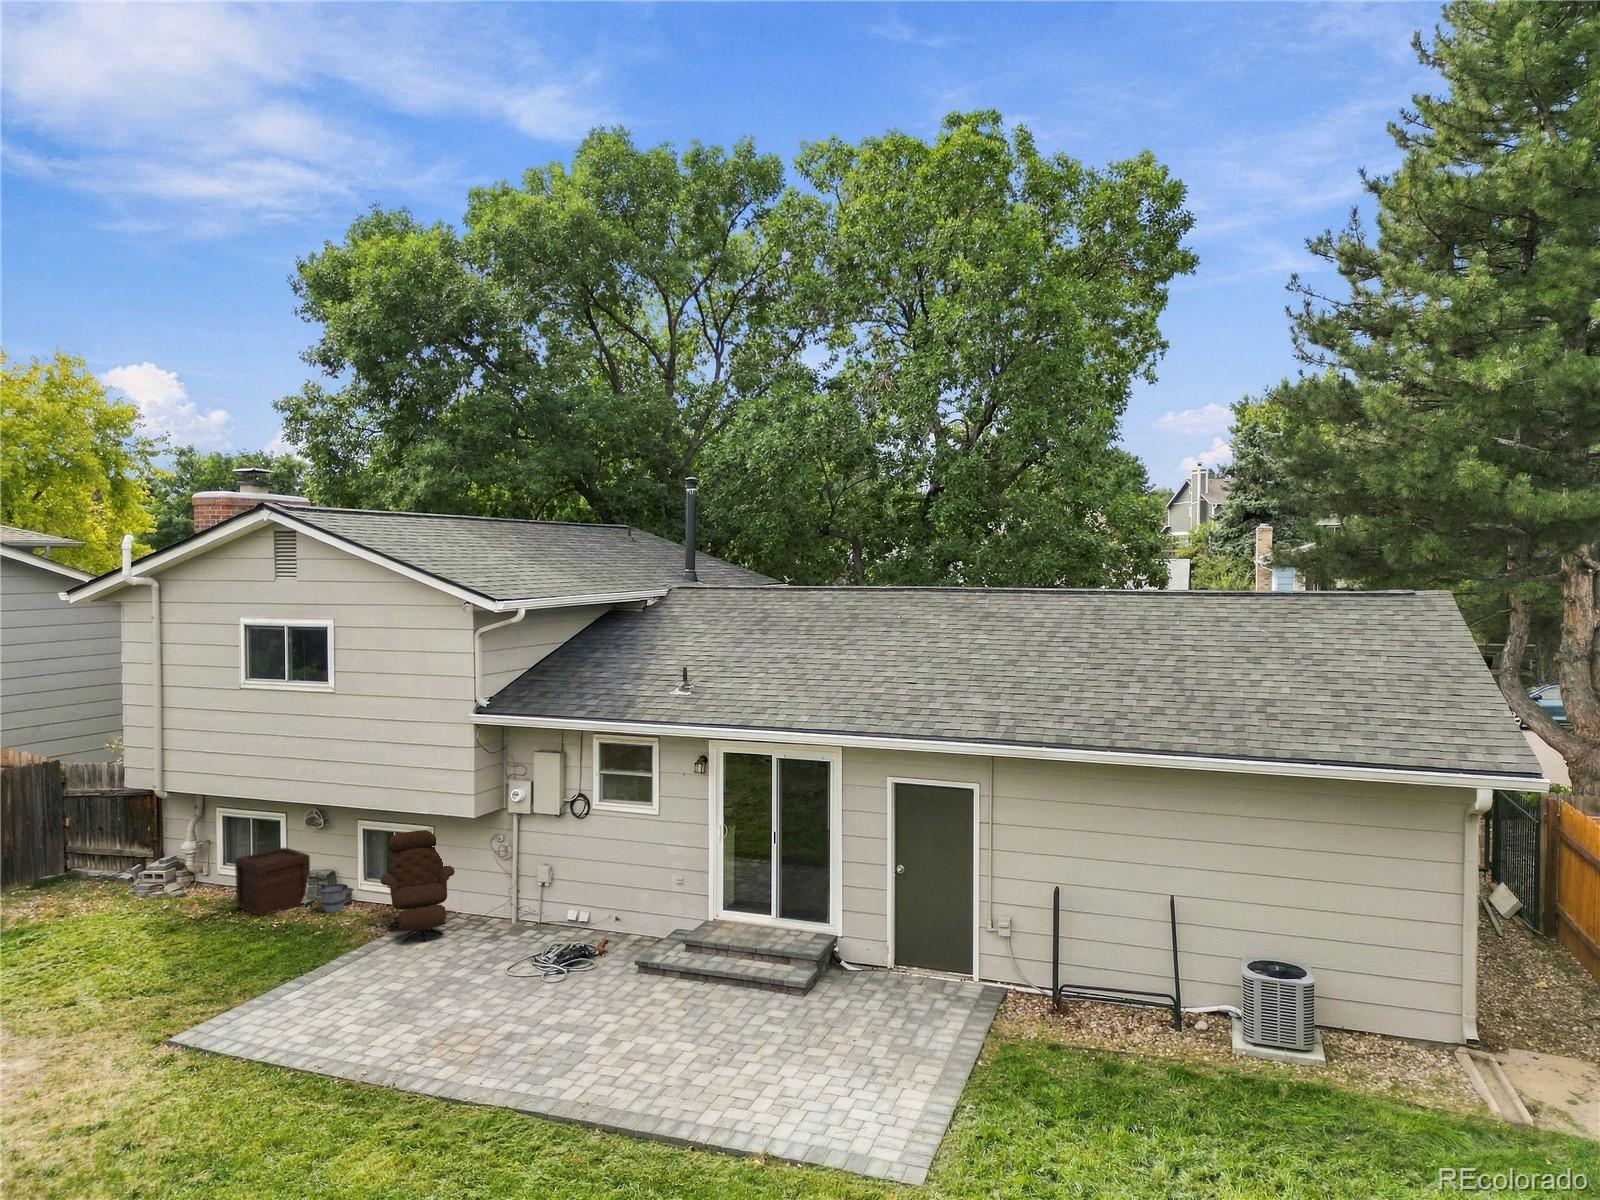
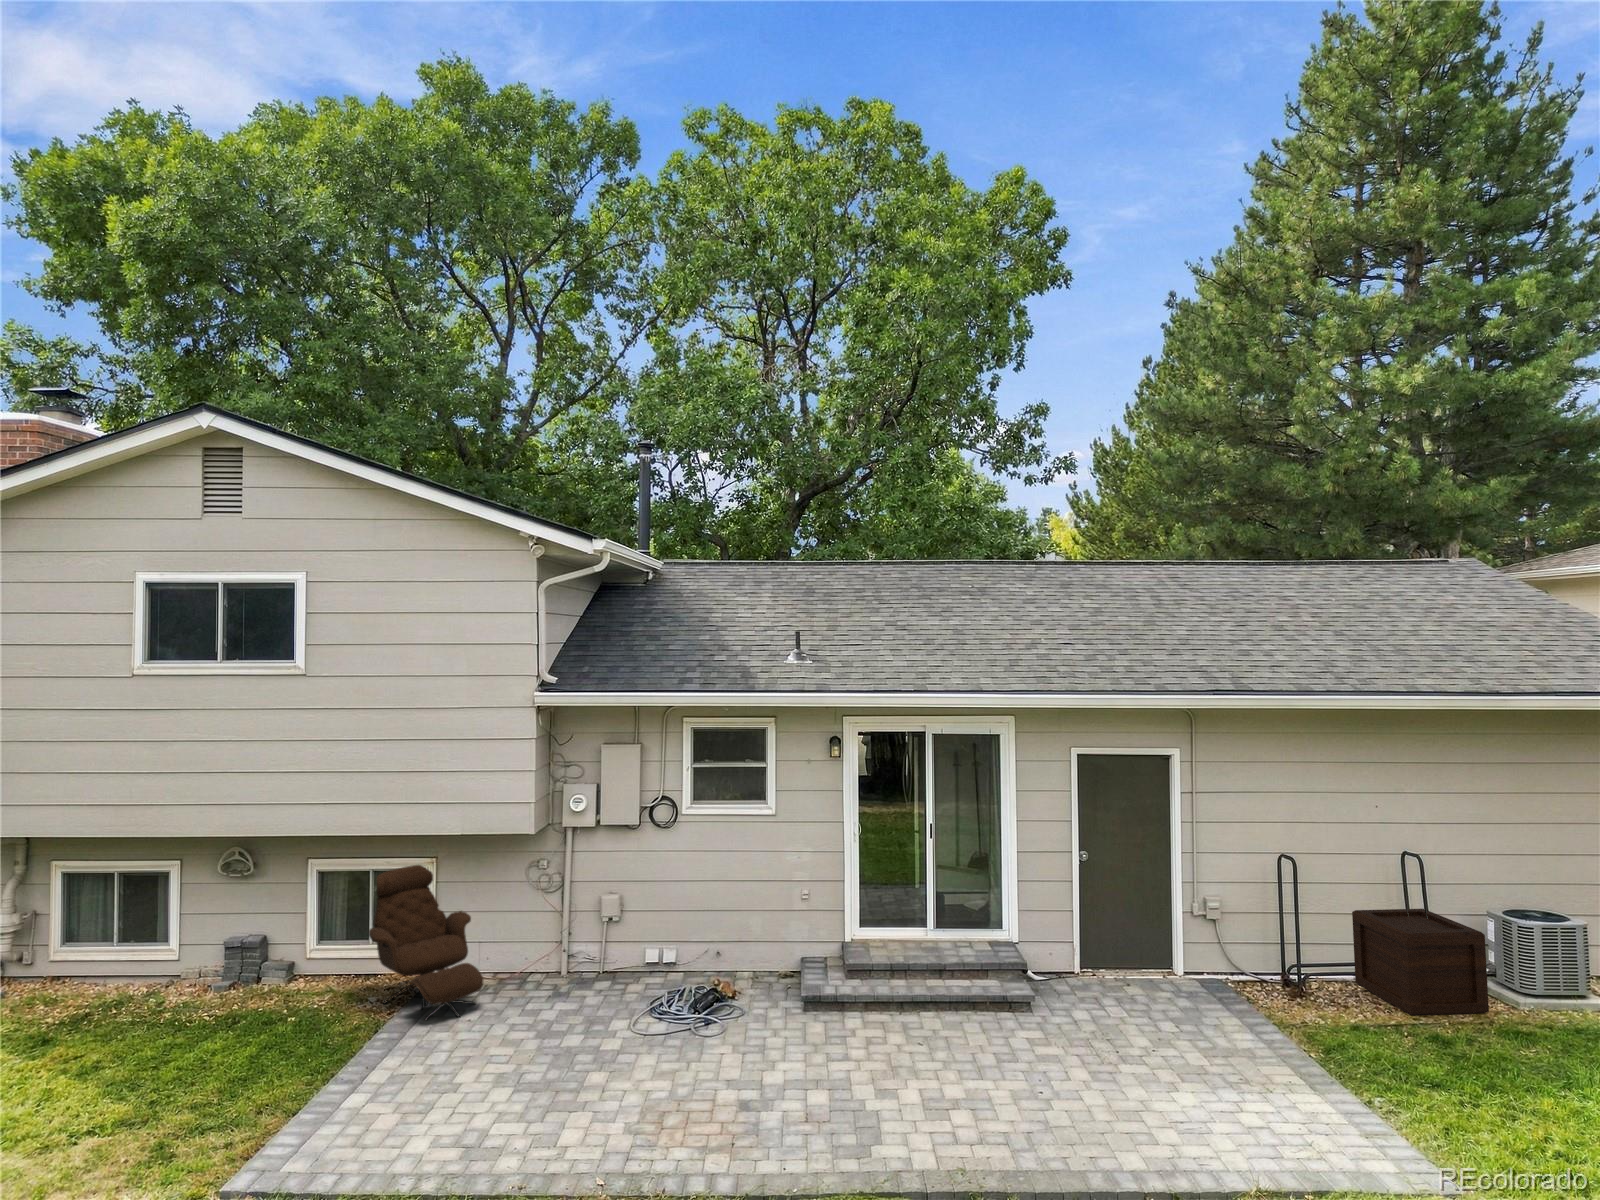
wooden crate: present [235,847,310,916] -> present [1352,909,1489,1015]
bucket: present [319,884,354,913] -> none [250,953,301,996]

